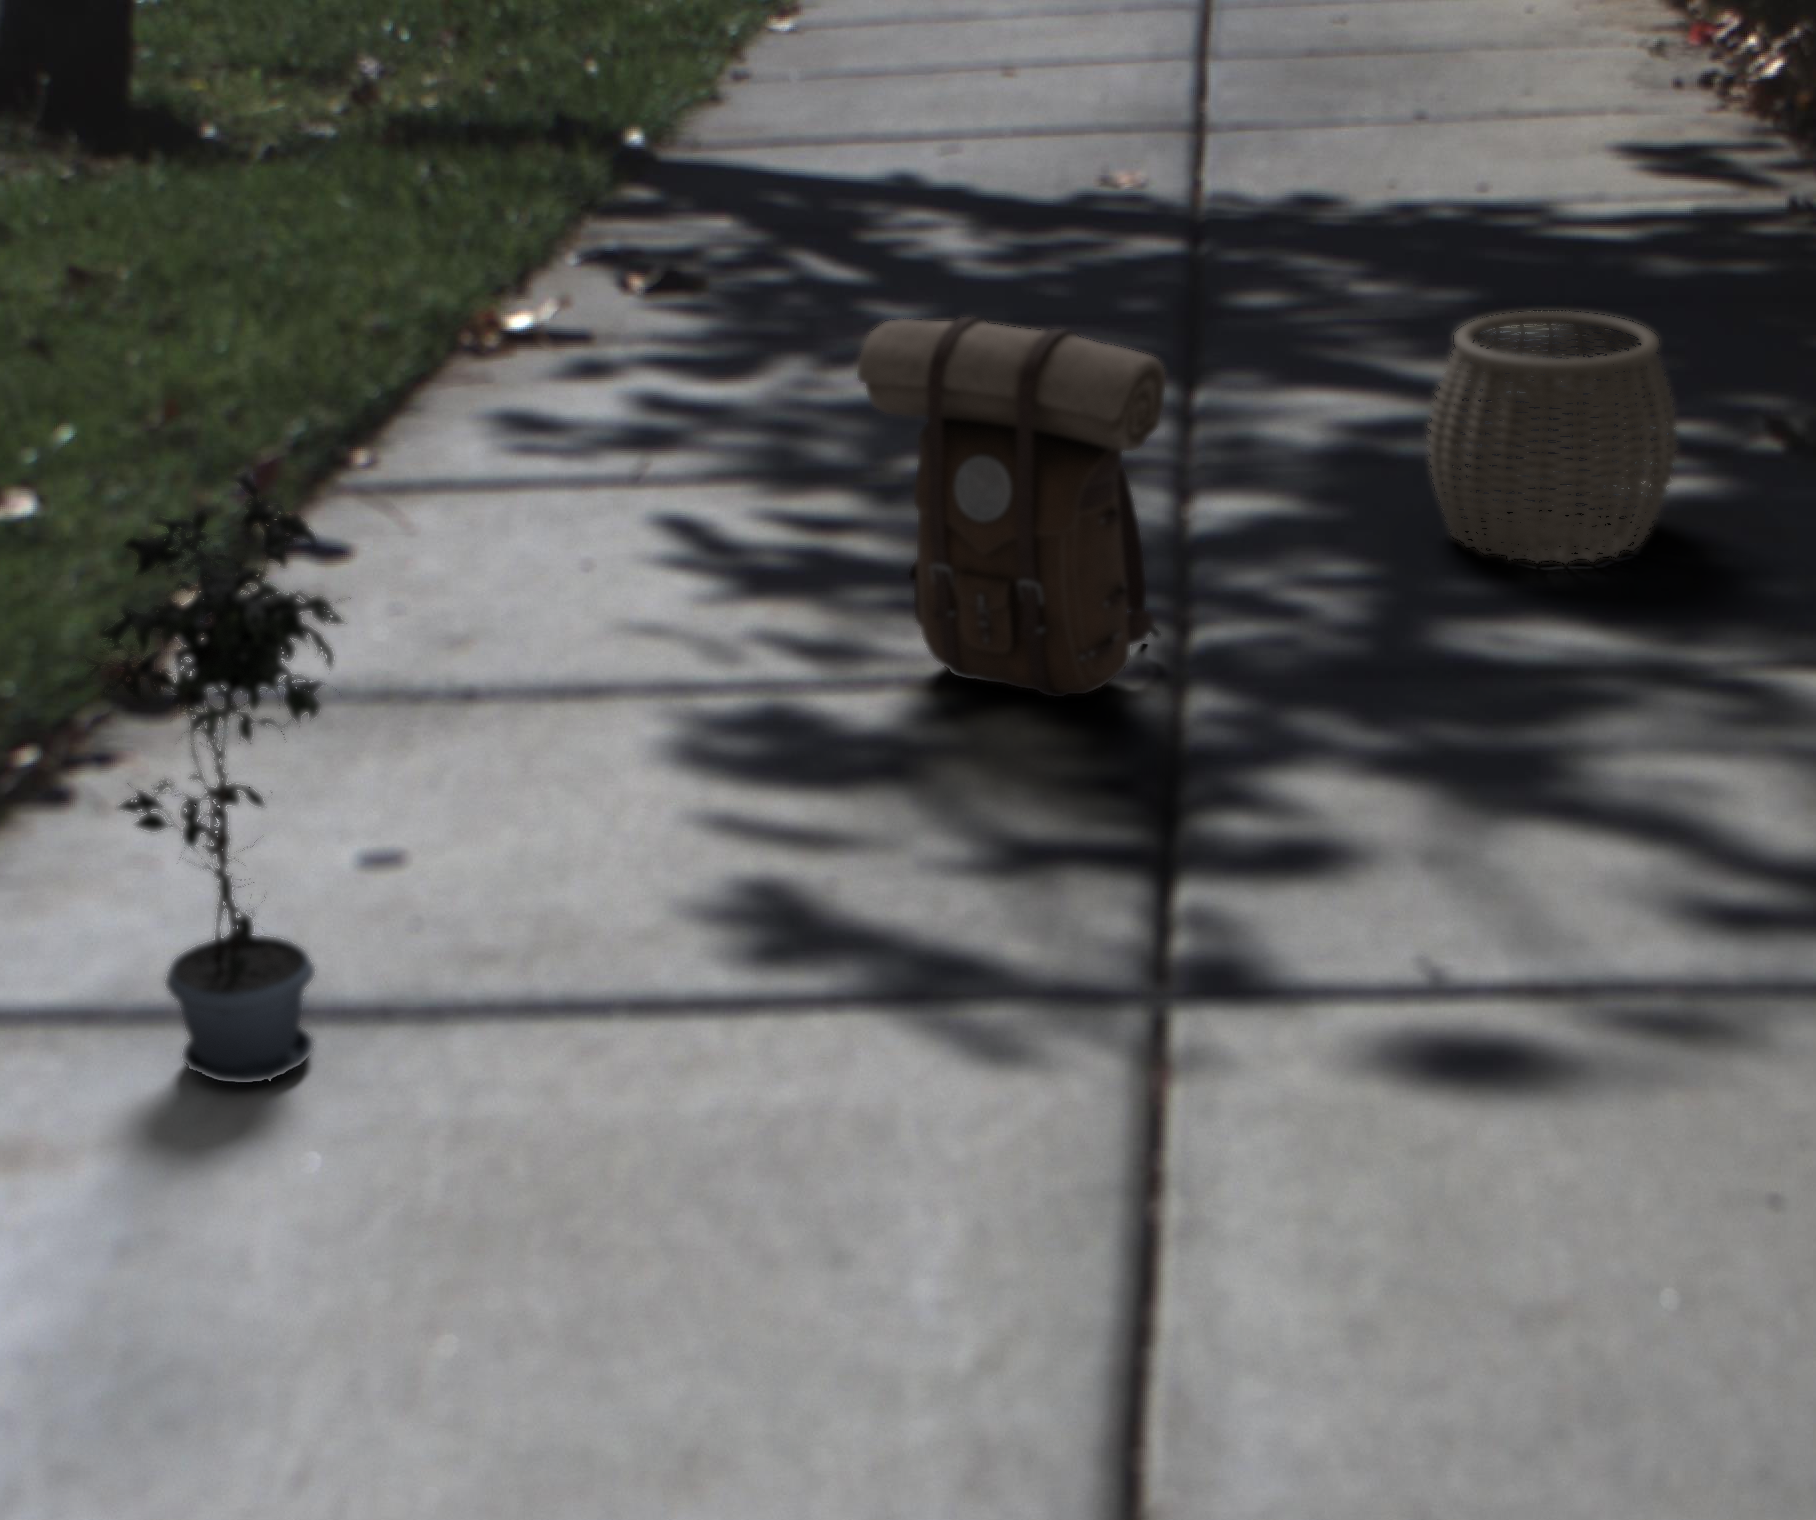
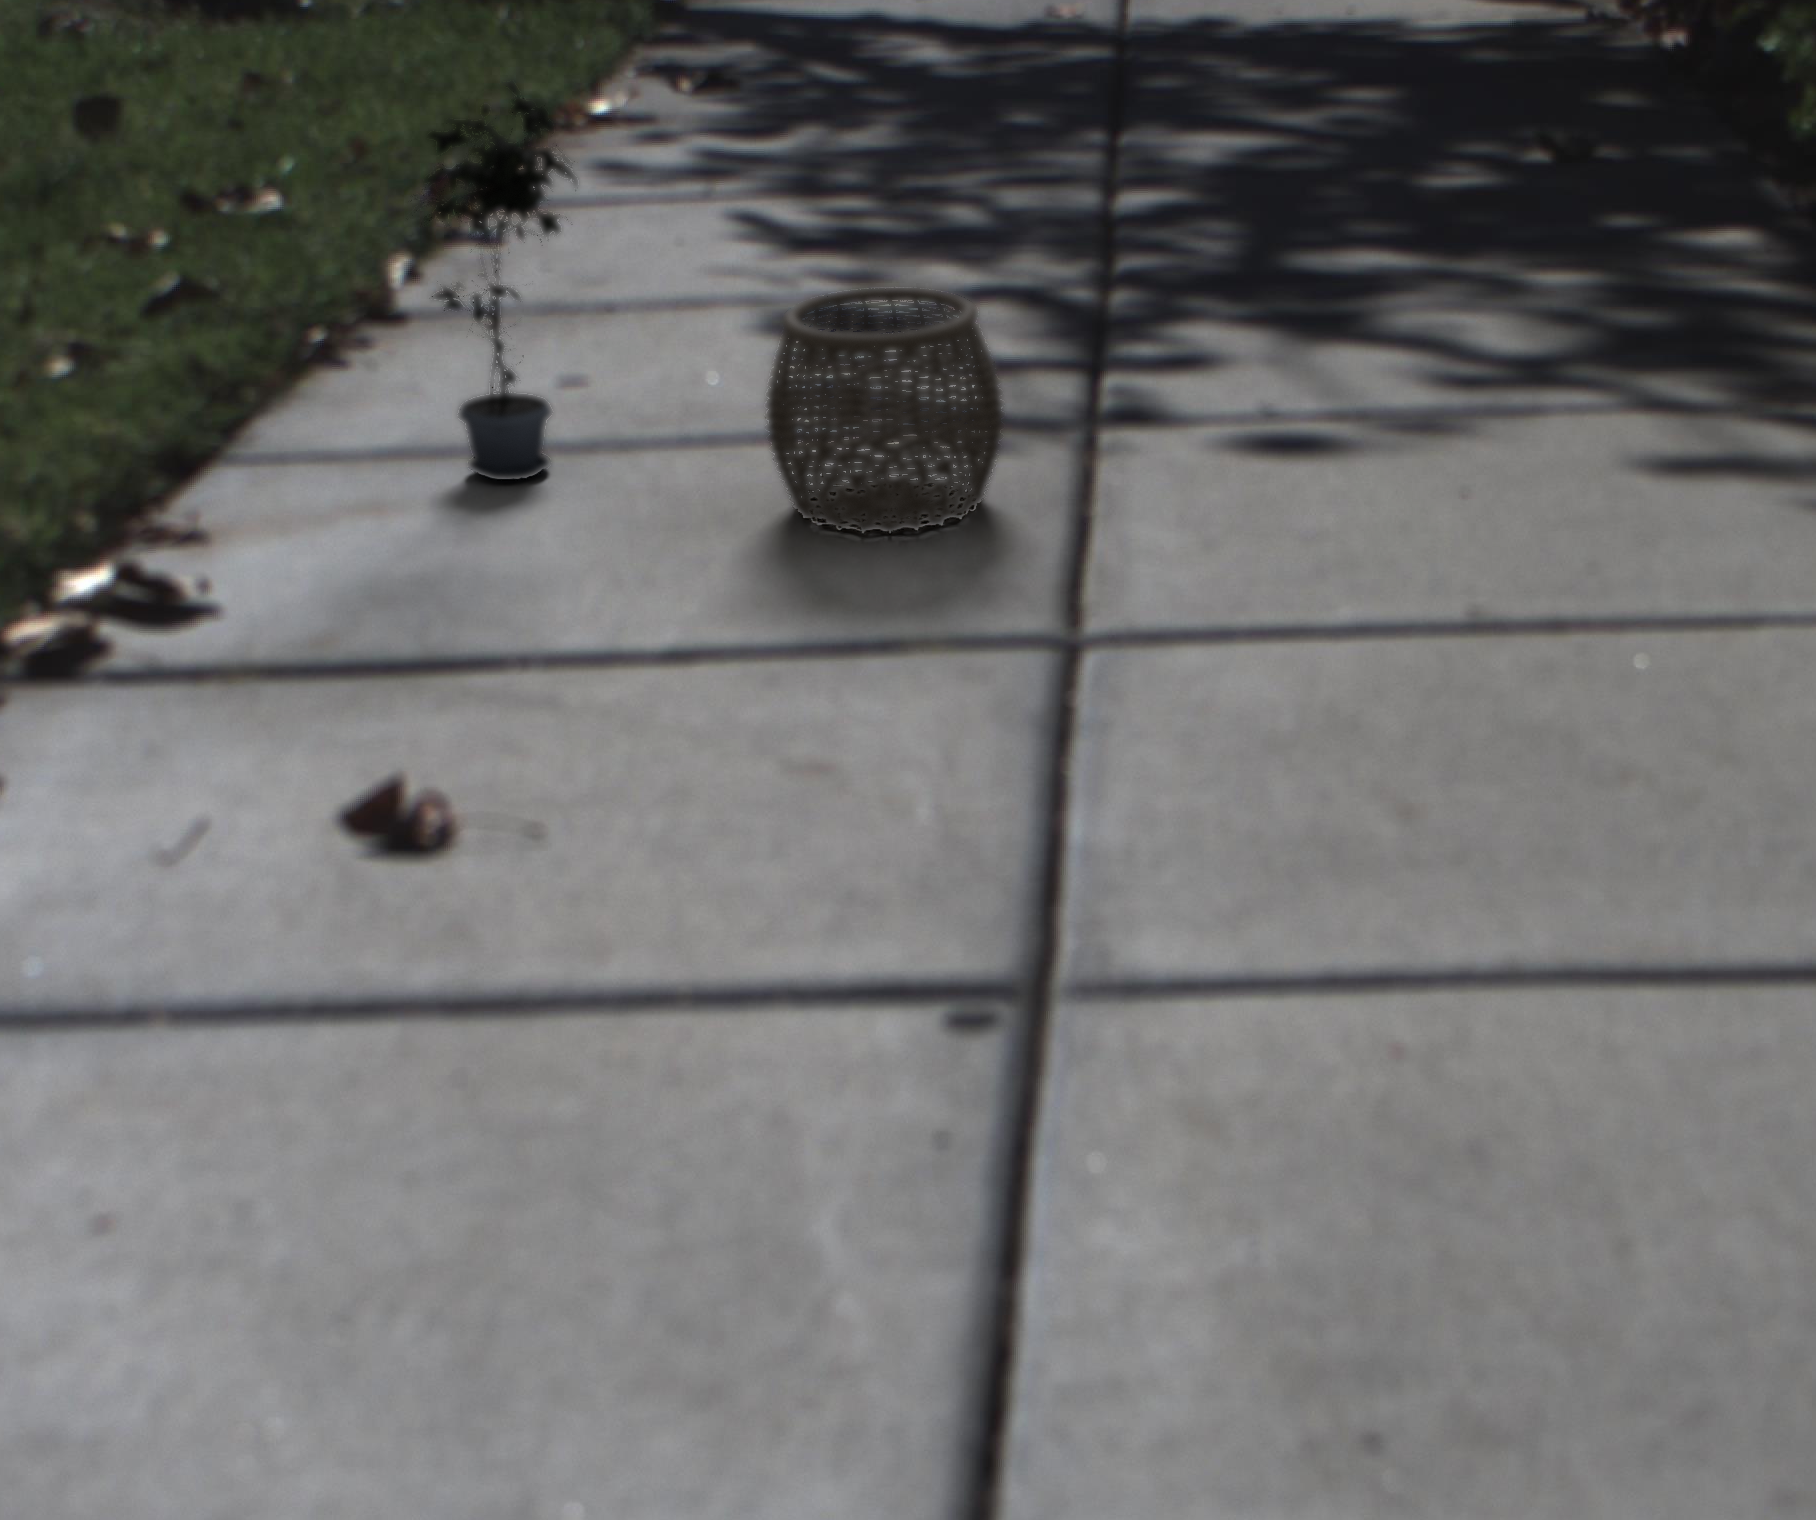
woven basket: present [1428,311,1678,563] -> present [765,288,1003,532]
backpack: present [857,317,1166,697] -> none [880,30,1094,296]

